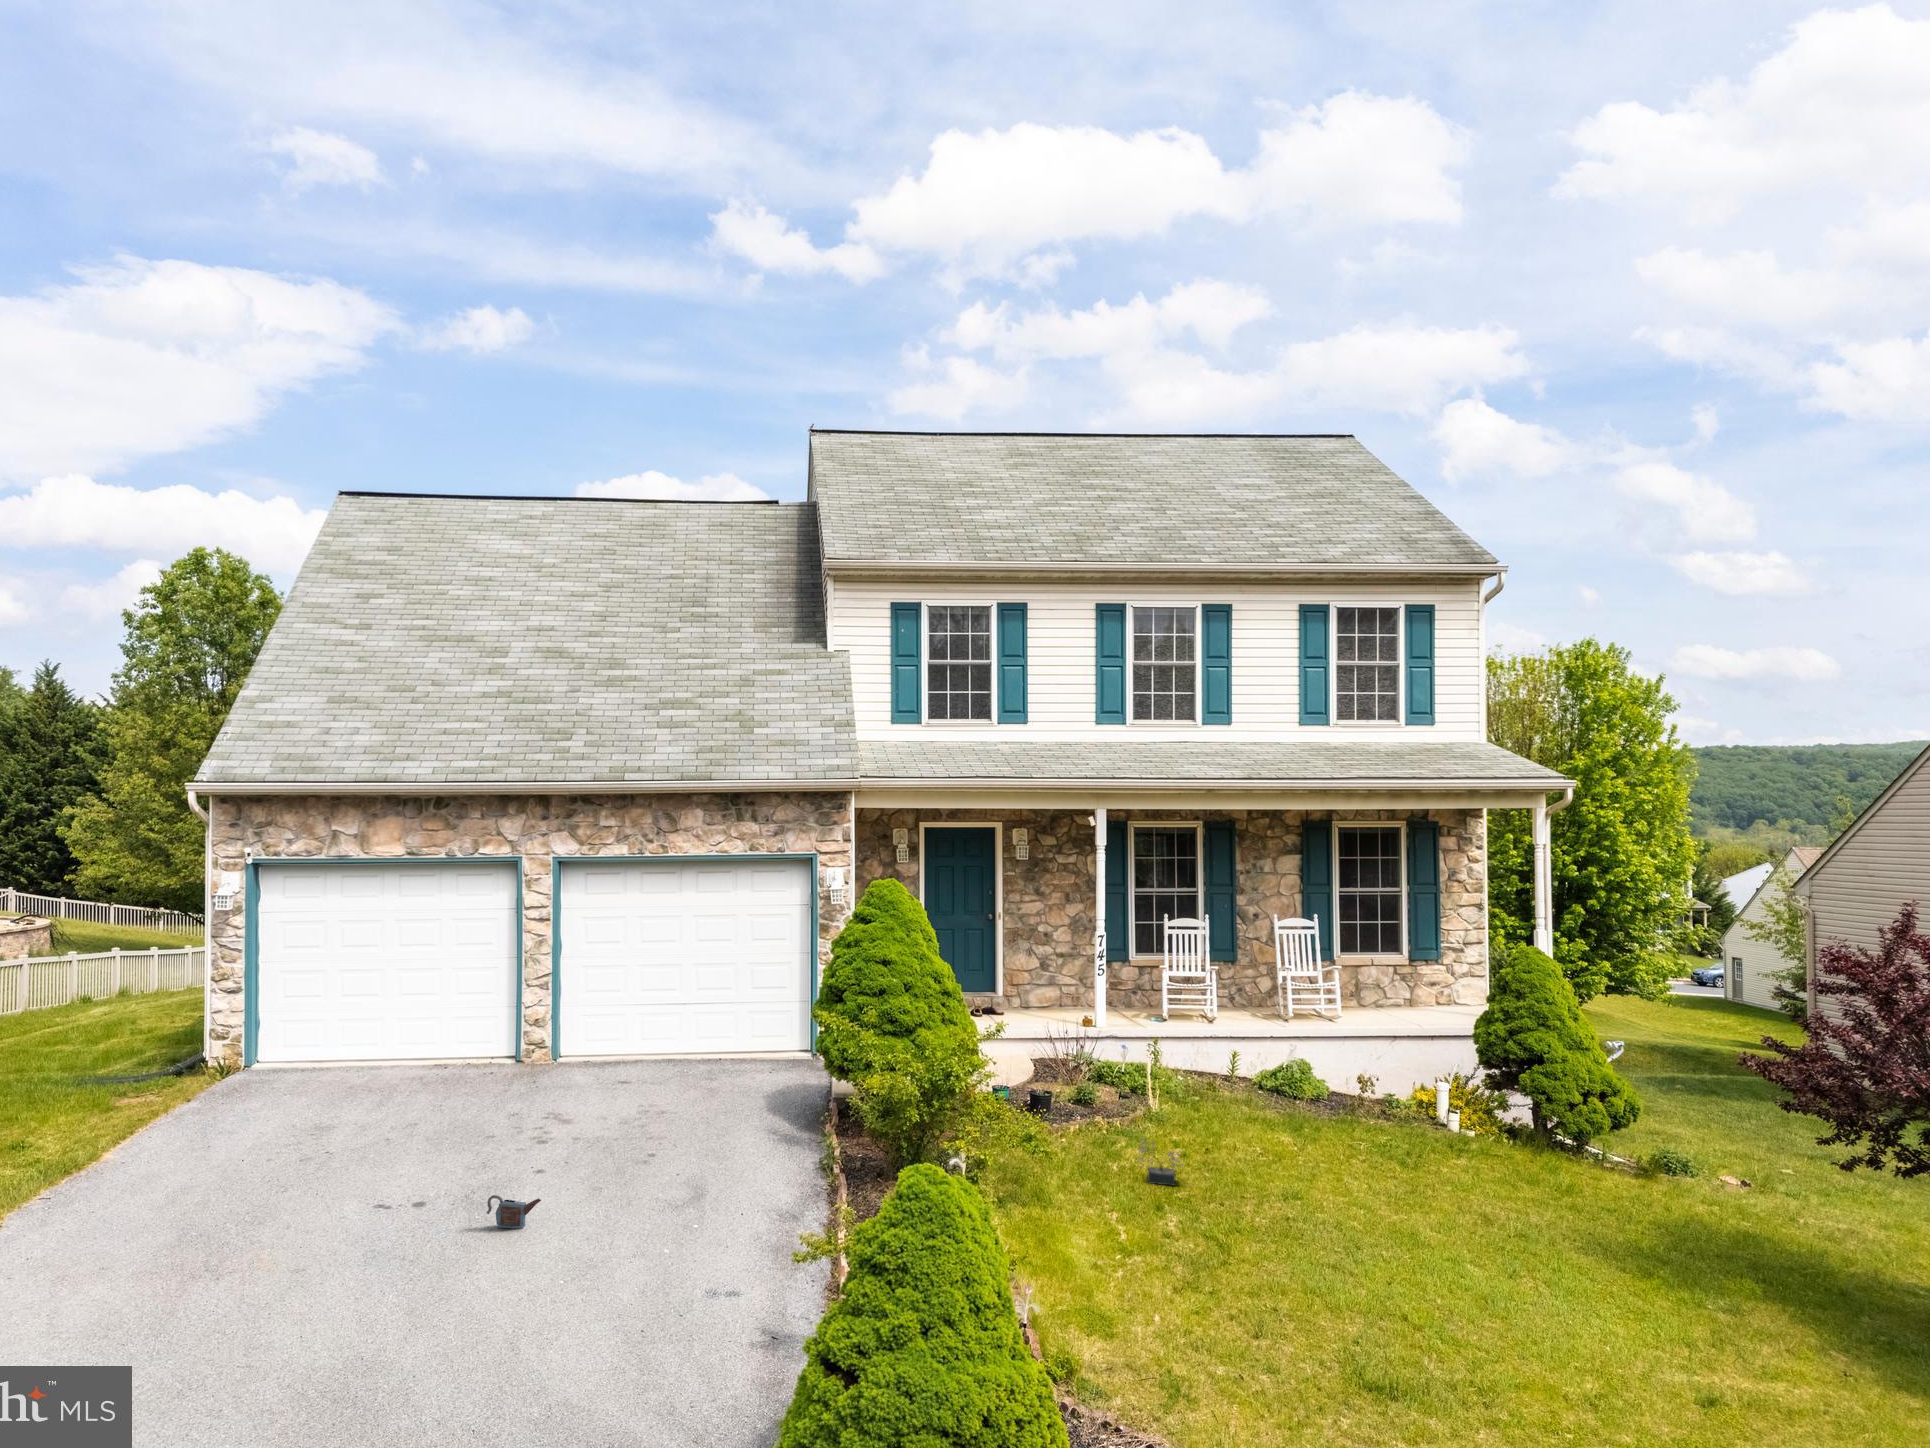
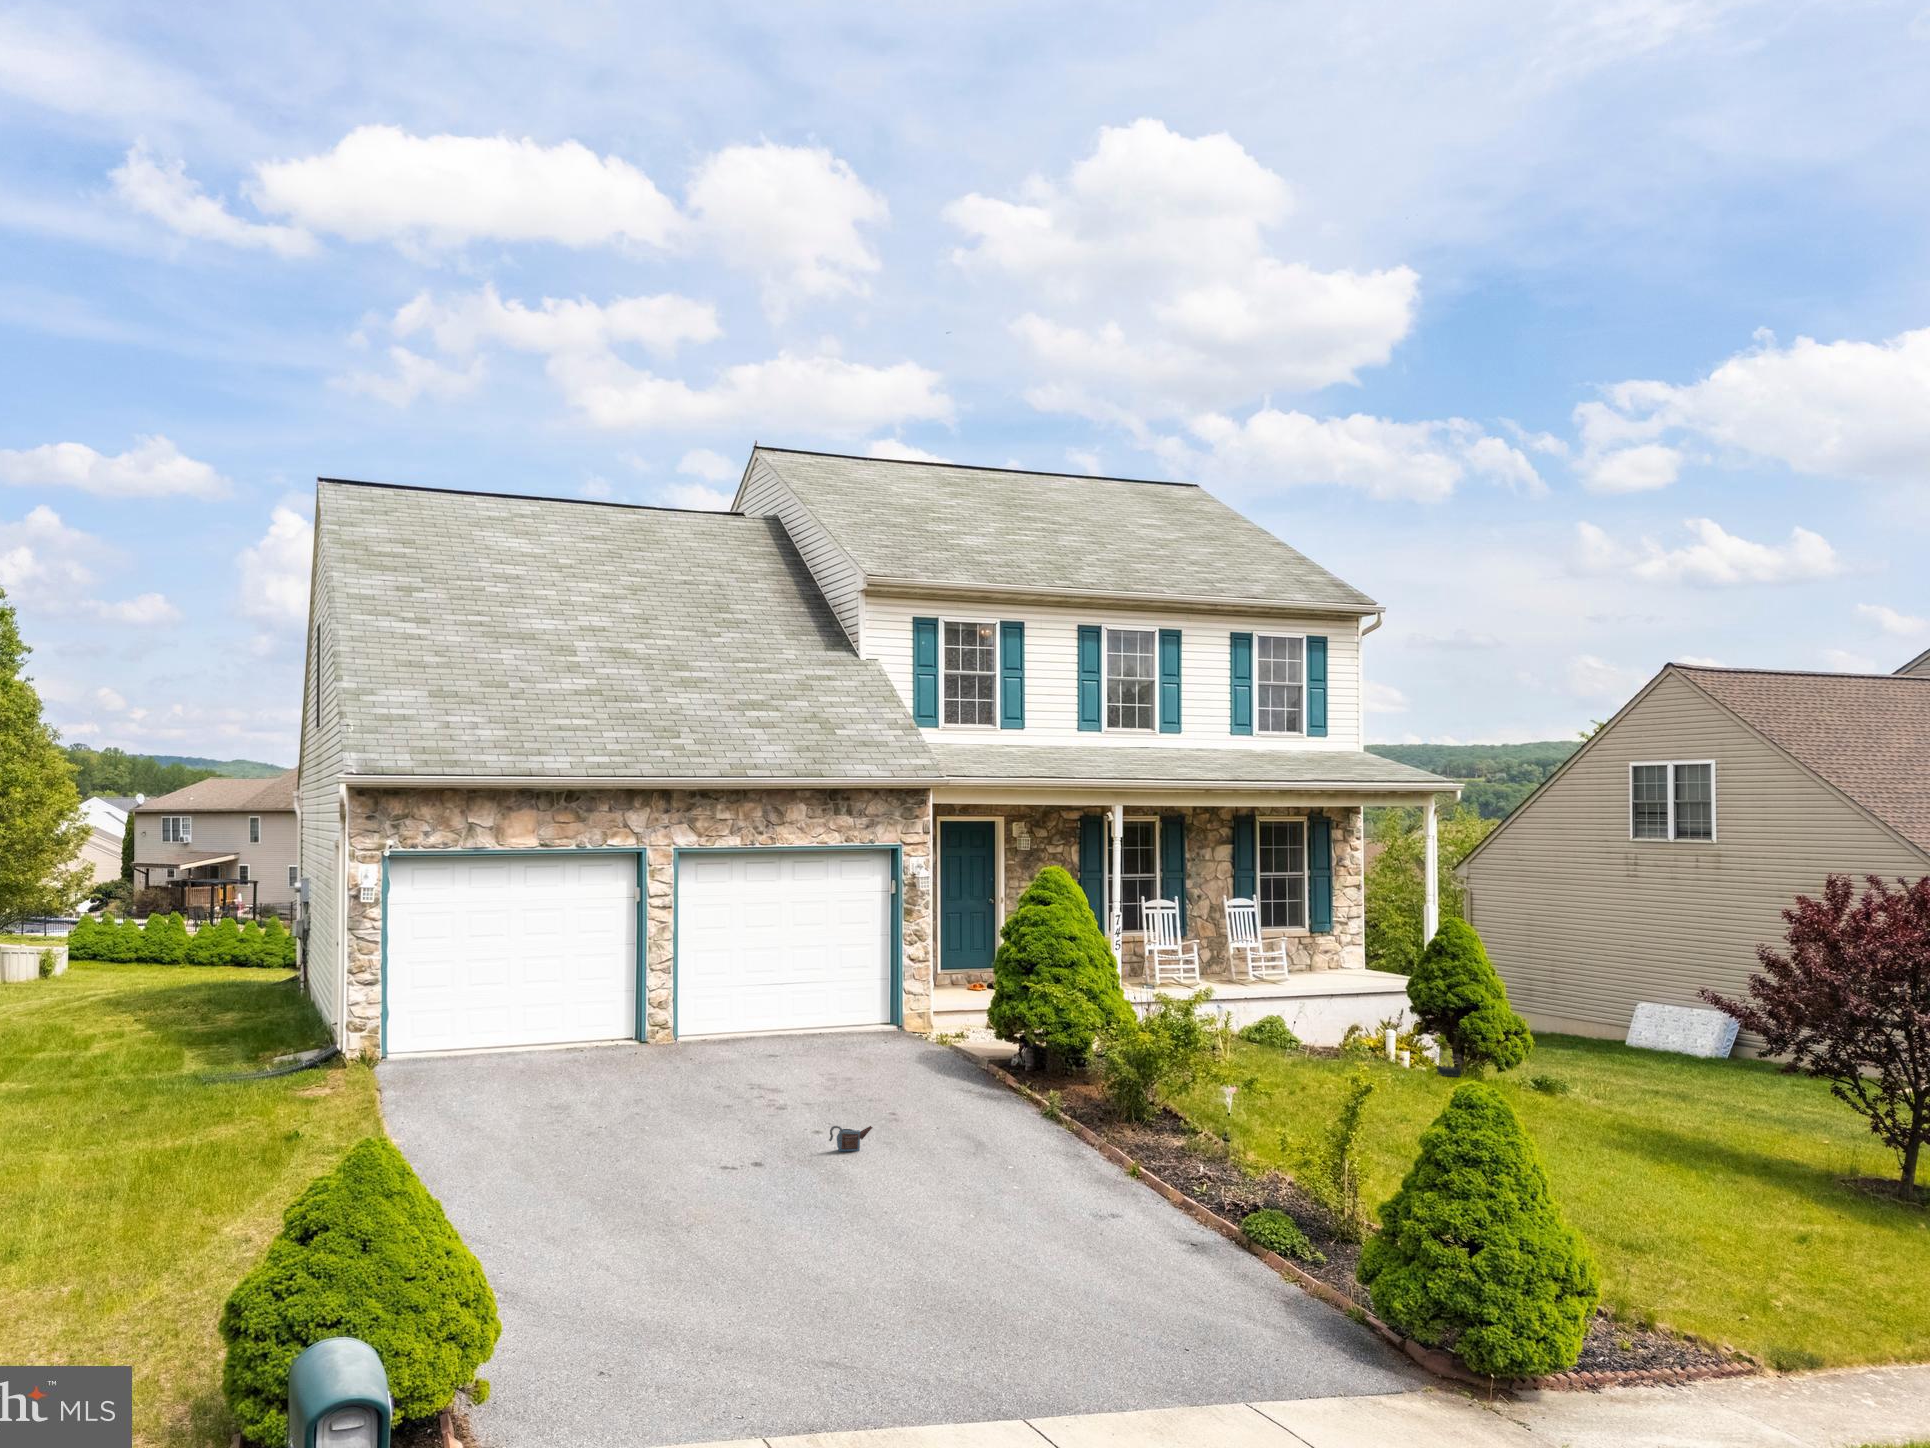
decorative plant: present [1136,1140,1179,1186] -> present [1435,1050,1461,1077]

